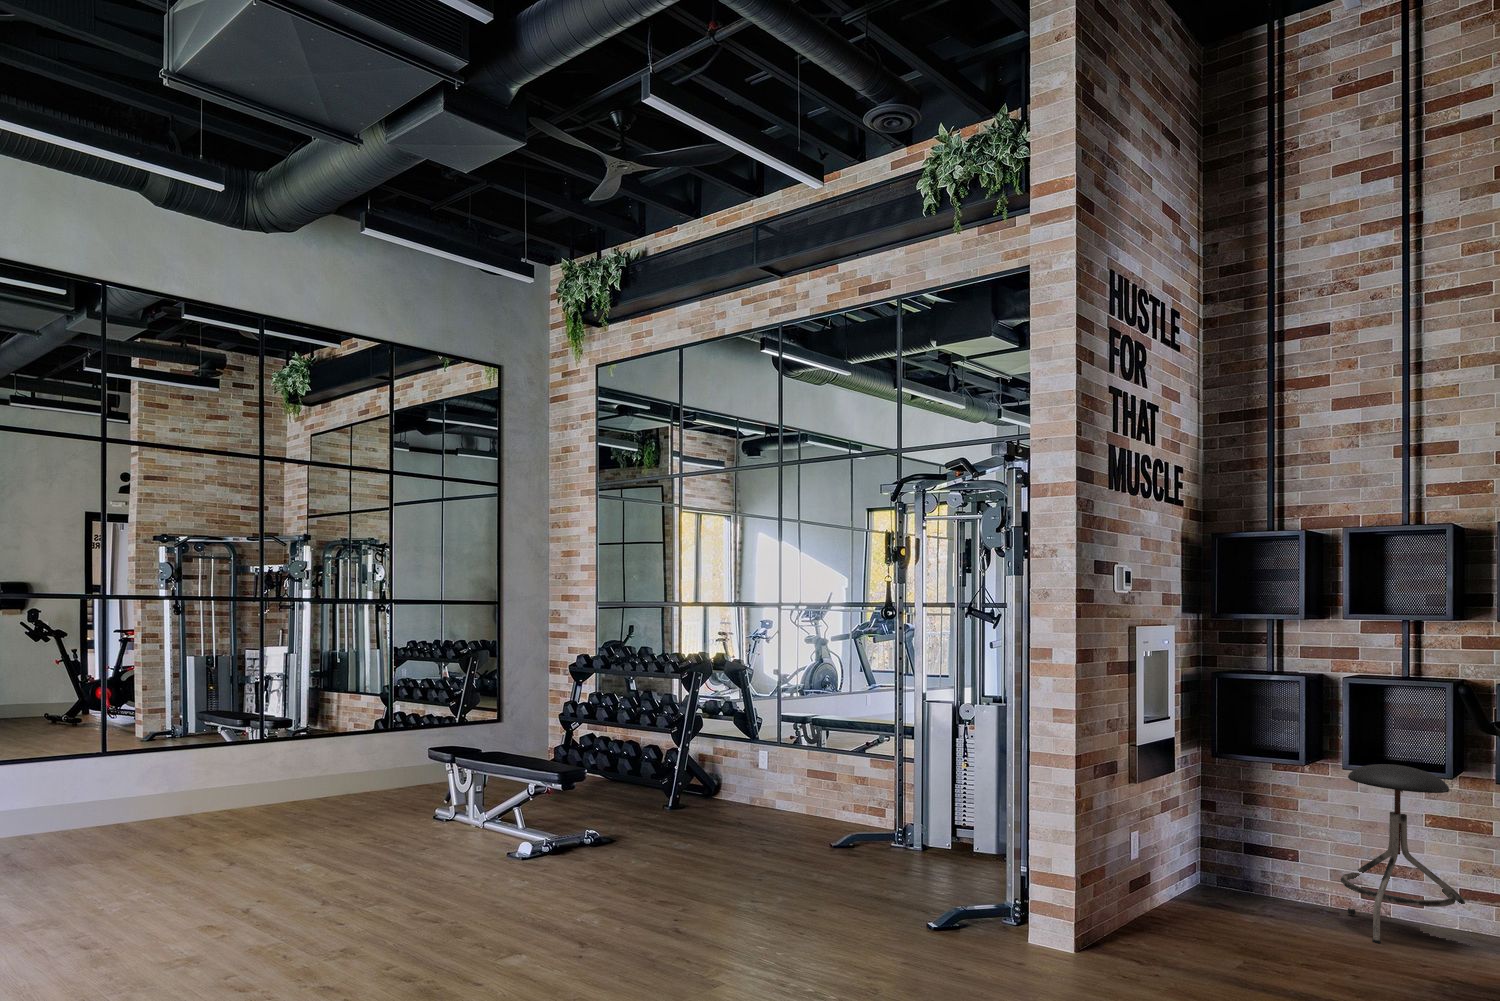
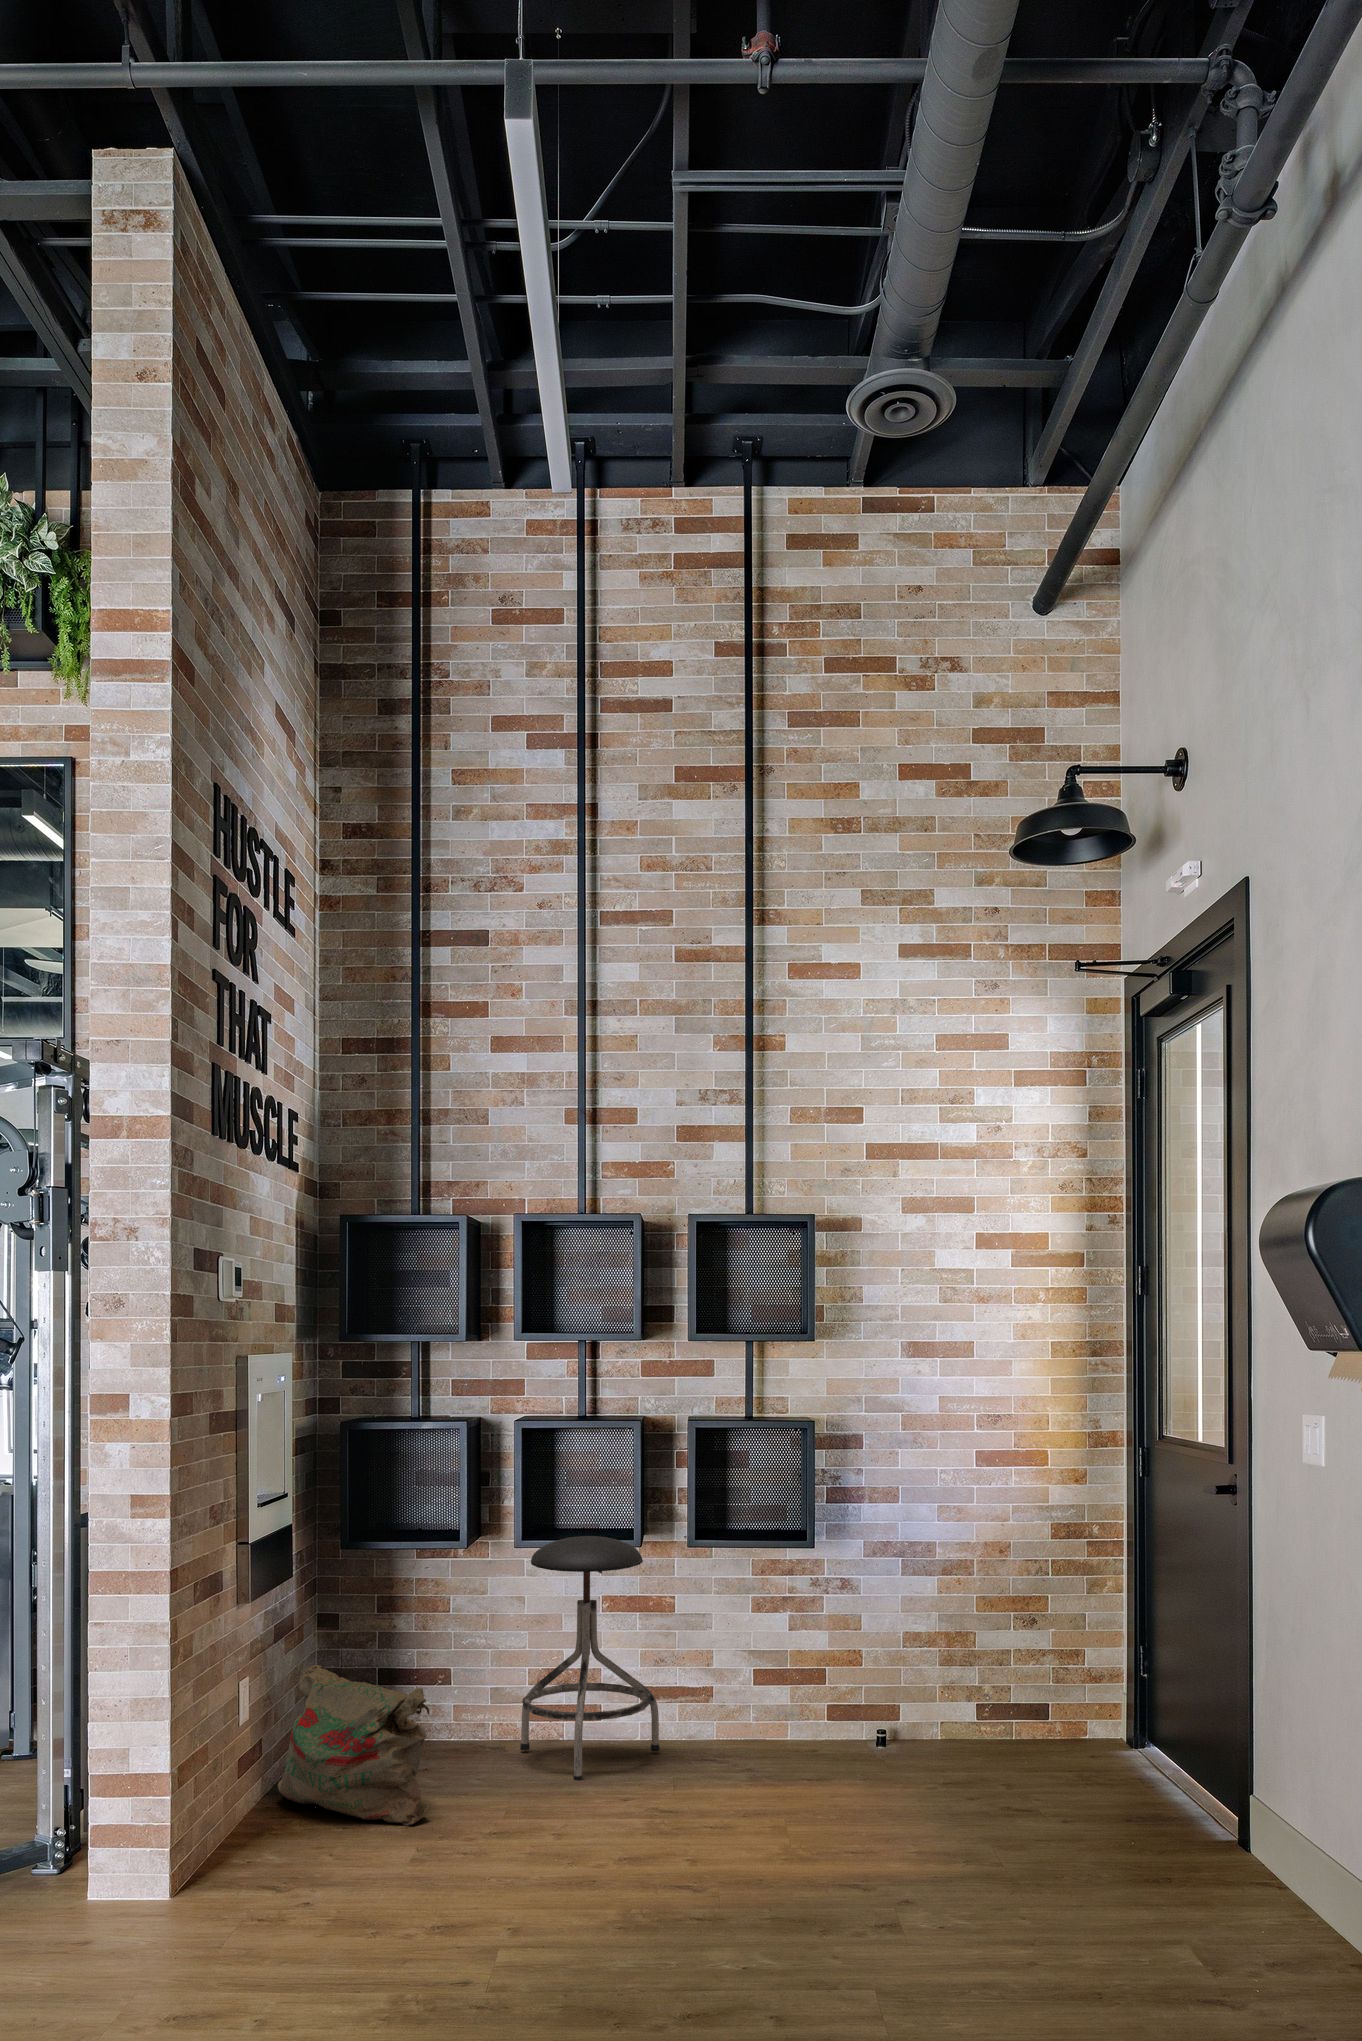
bag: none [1135,812,1235,932] -> present [278,1665,431,1826]

